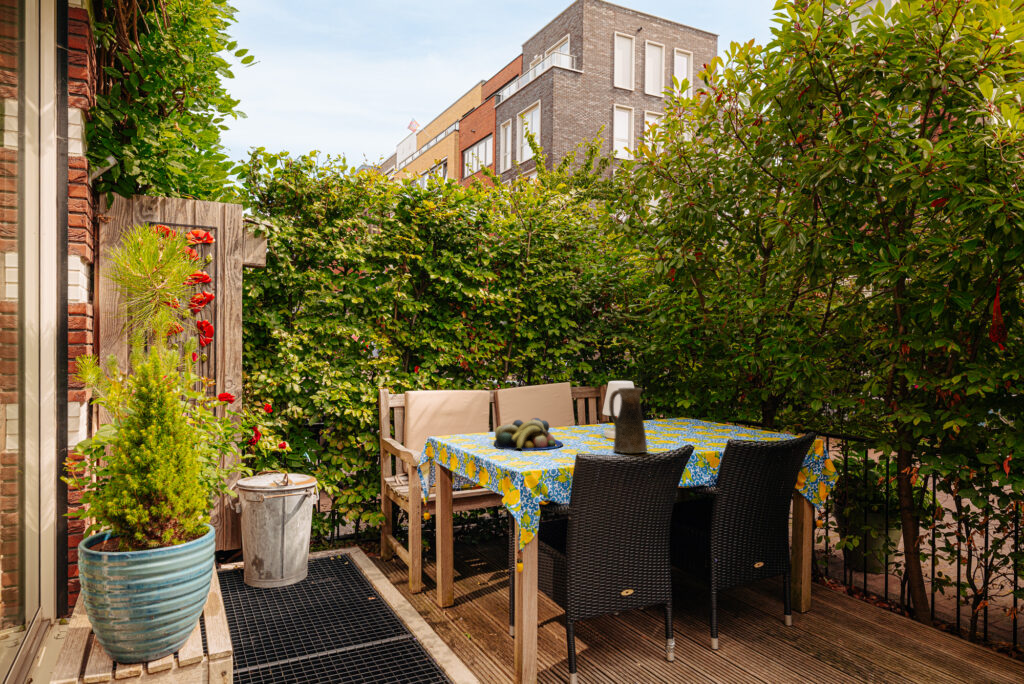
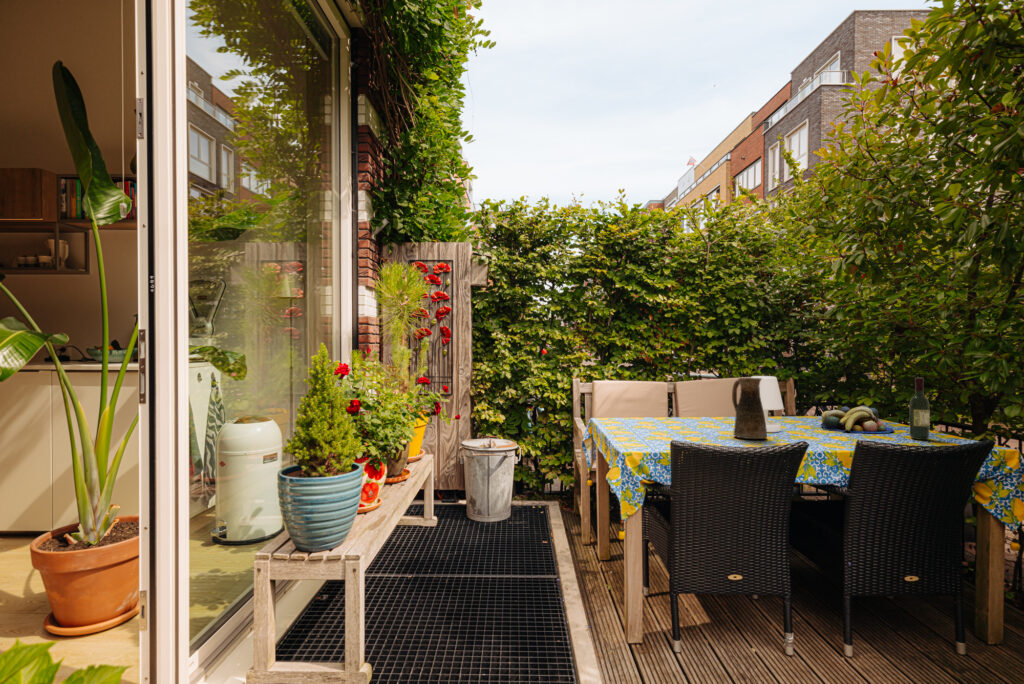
wine bottle: none [753,383,769,442] -> present [910,378,930,440]
fruit bowl: present [494,418,563,451] -> present [821,405,894,434]

